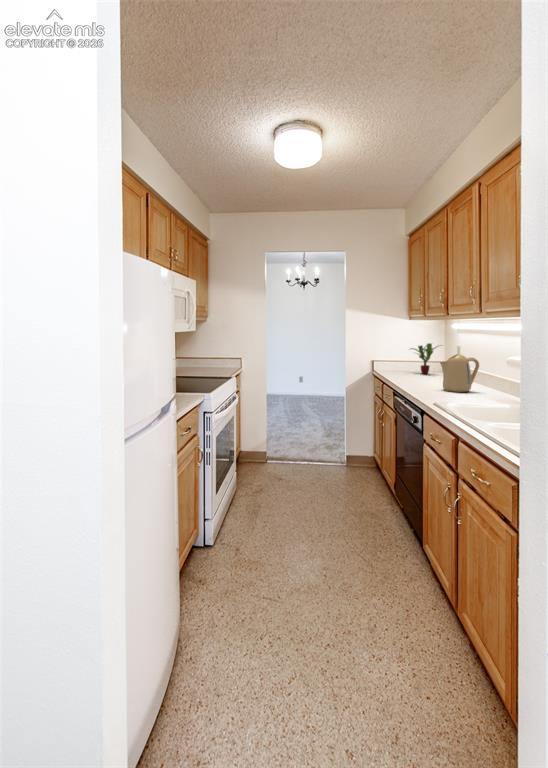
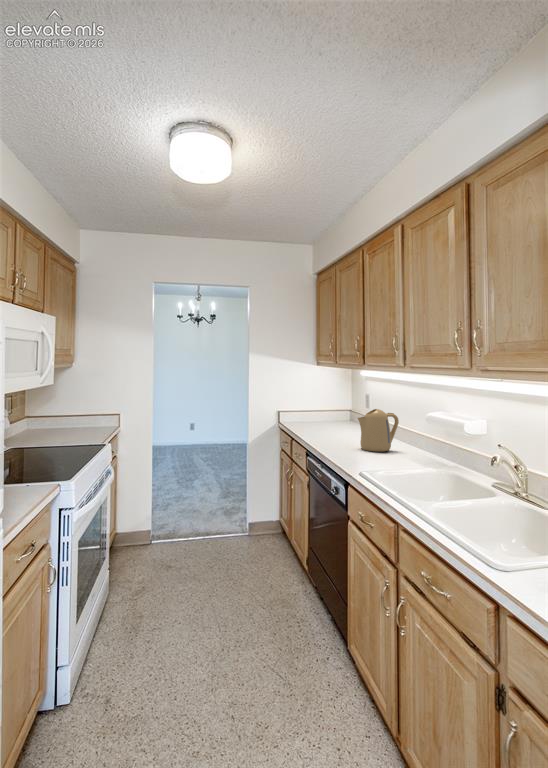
potted plant: present [411,343,438,374] -> none [317,392,355,426]

